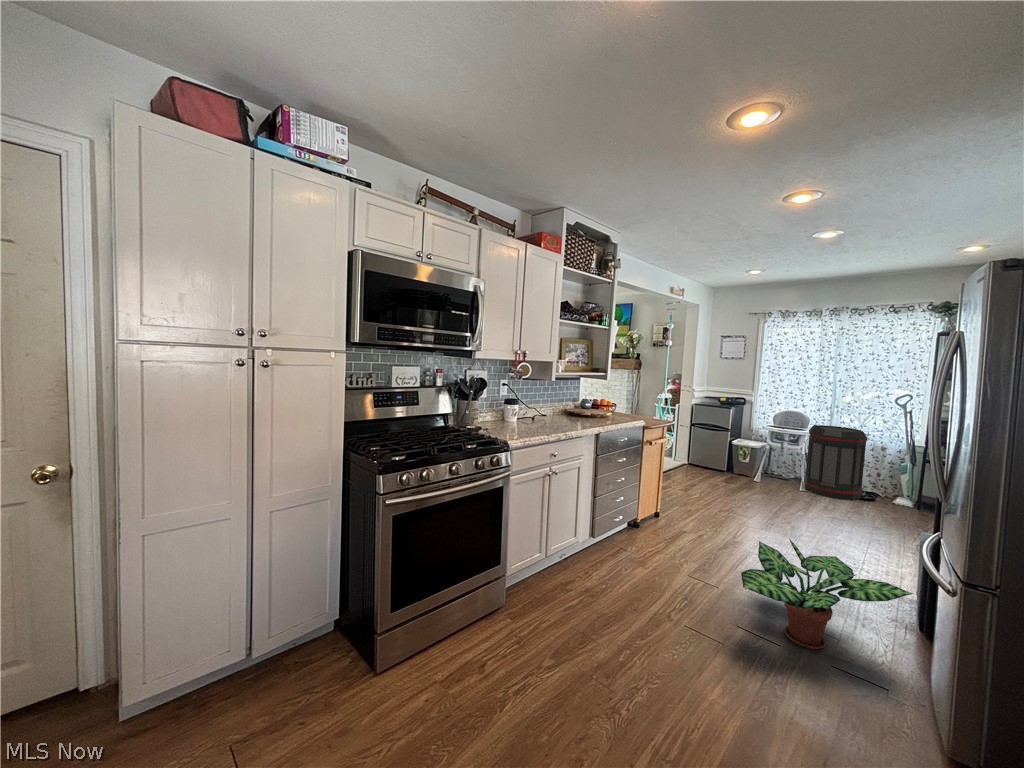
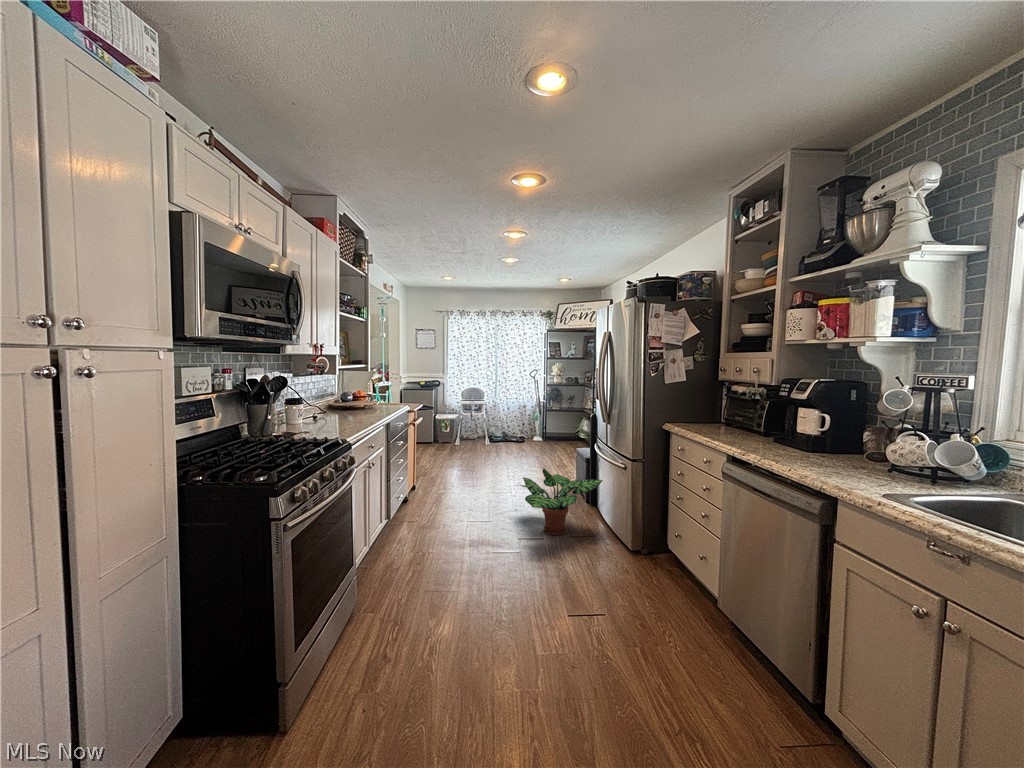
trash can: present [804,425,868,500] -> none [486,395,520,445]

